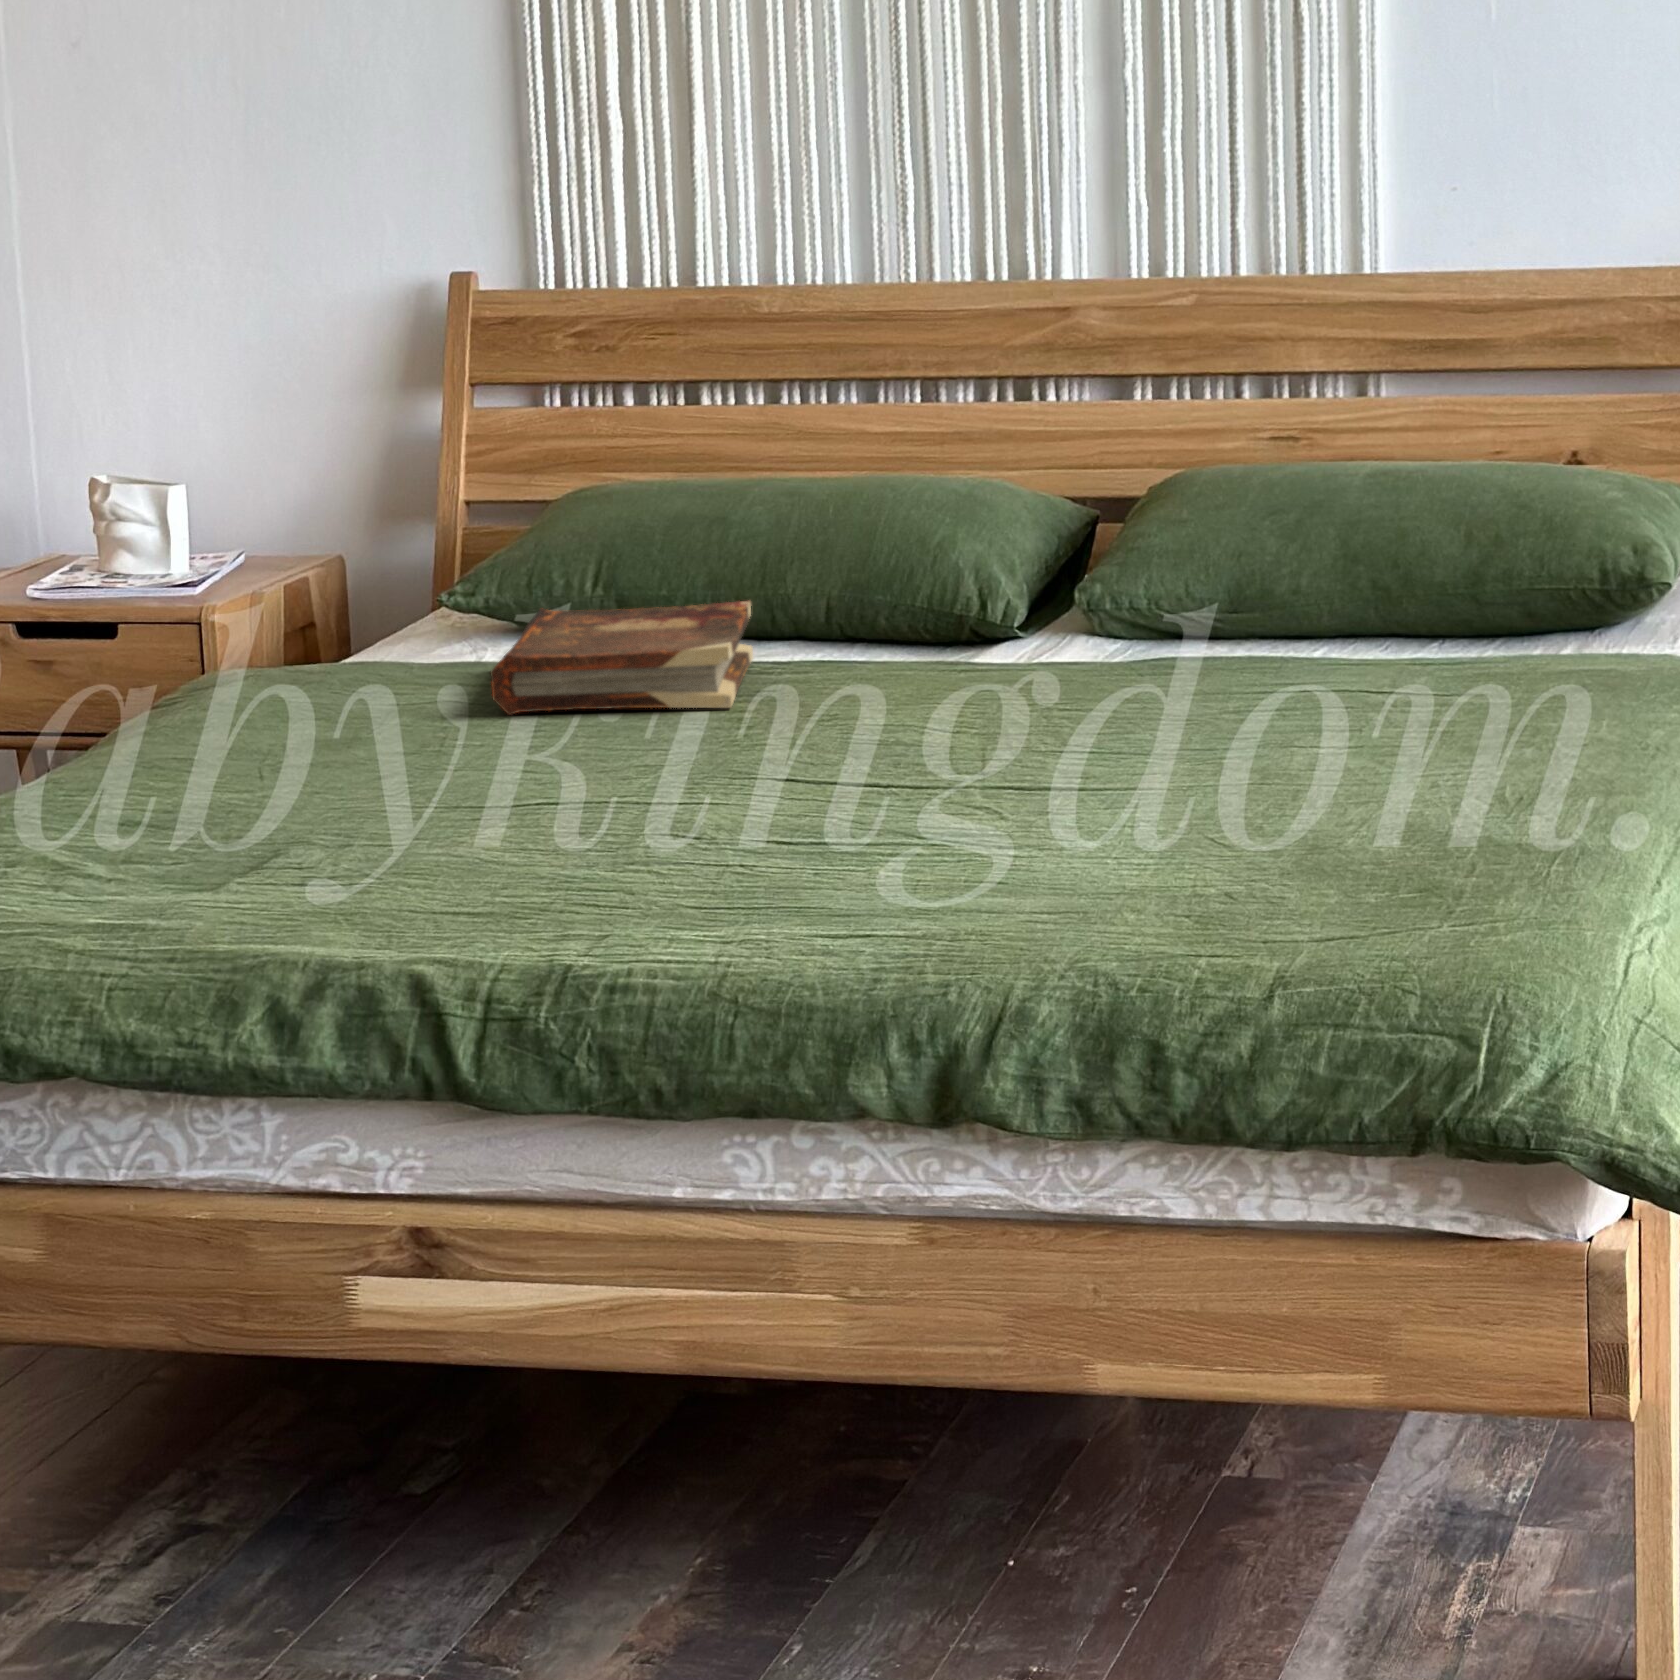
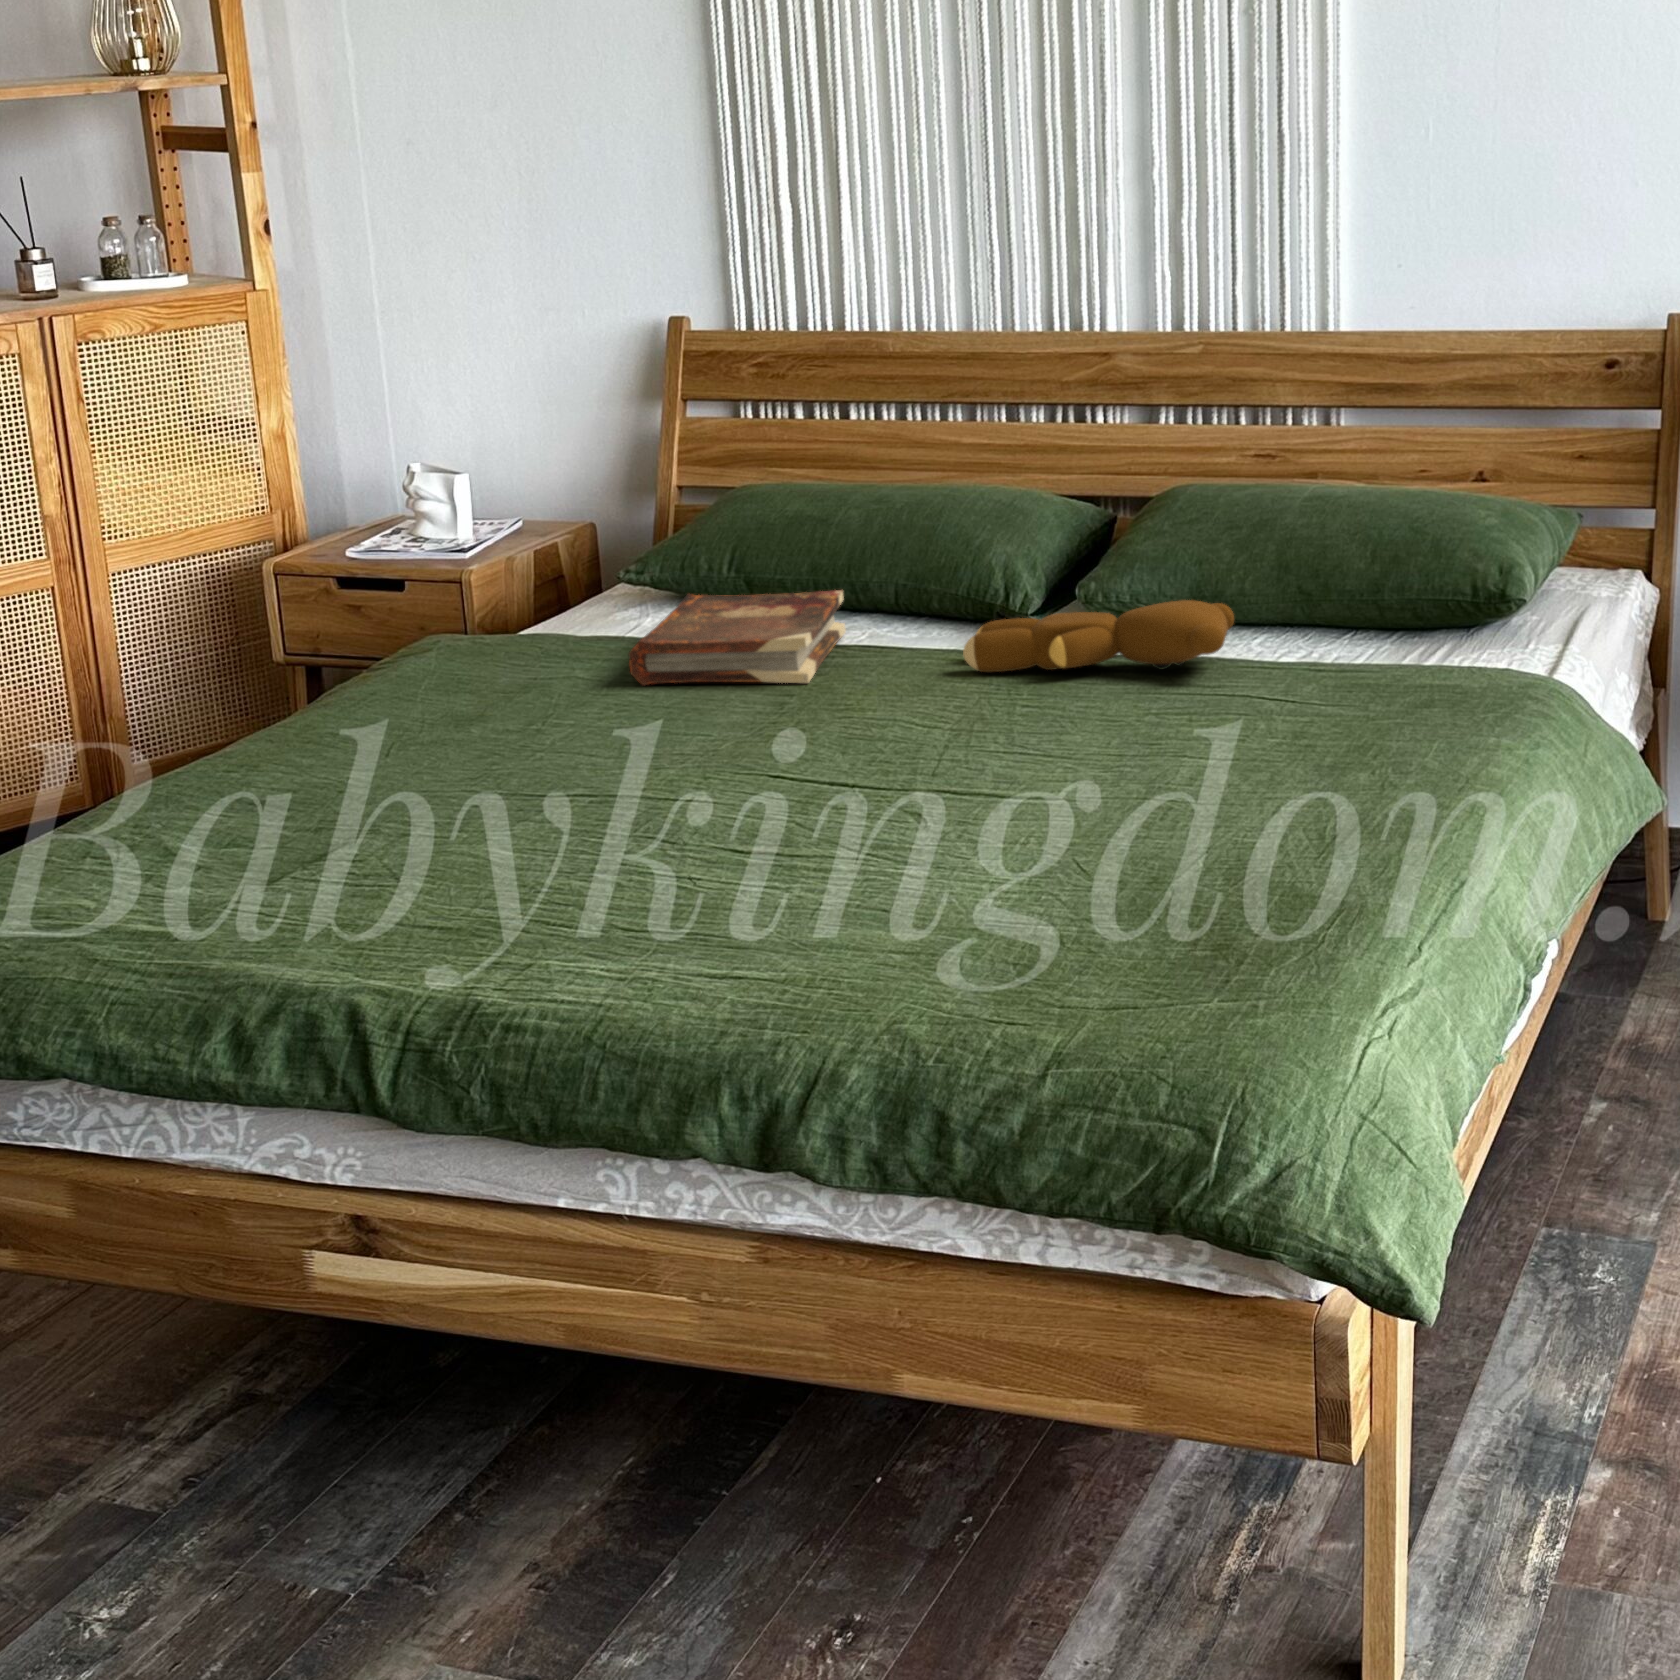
teddy bear: none [932,595,1286,693] -> present [963,600,1234,672]

